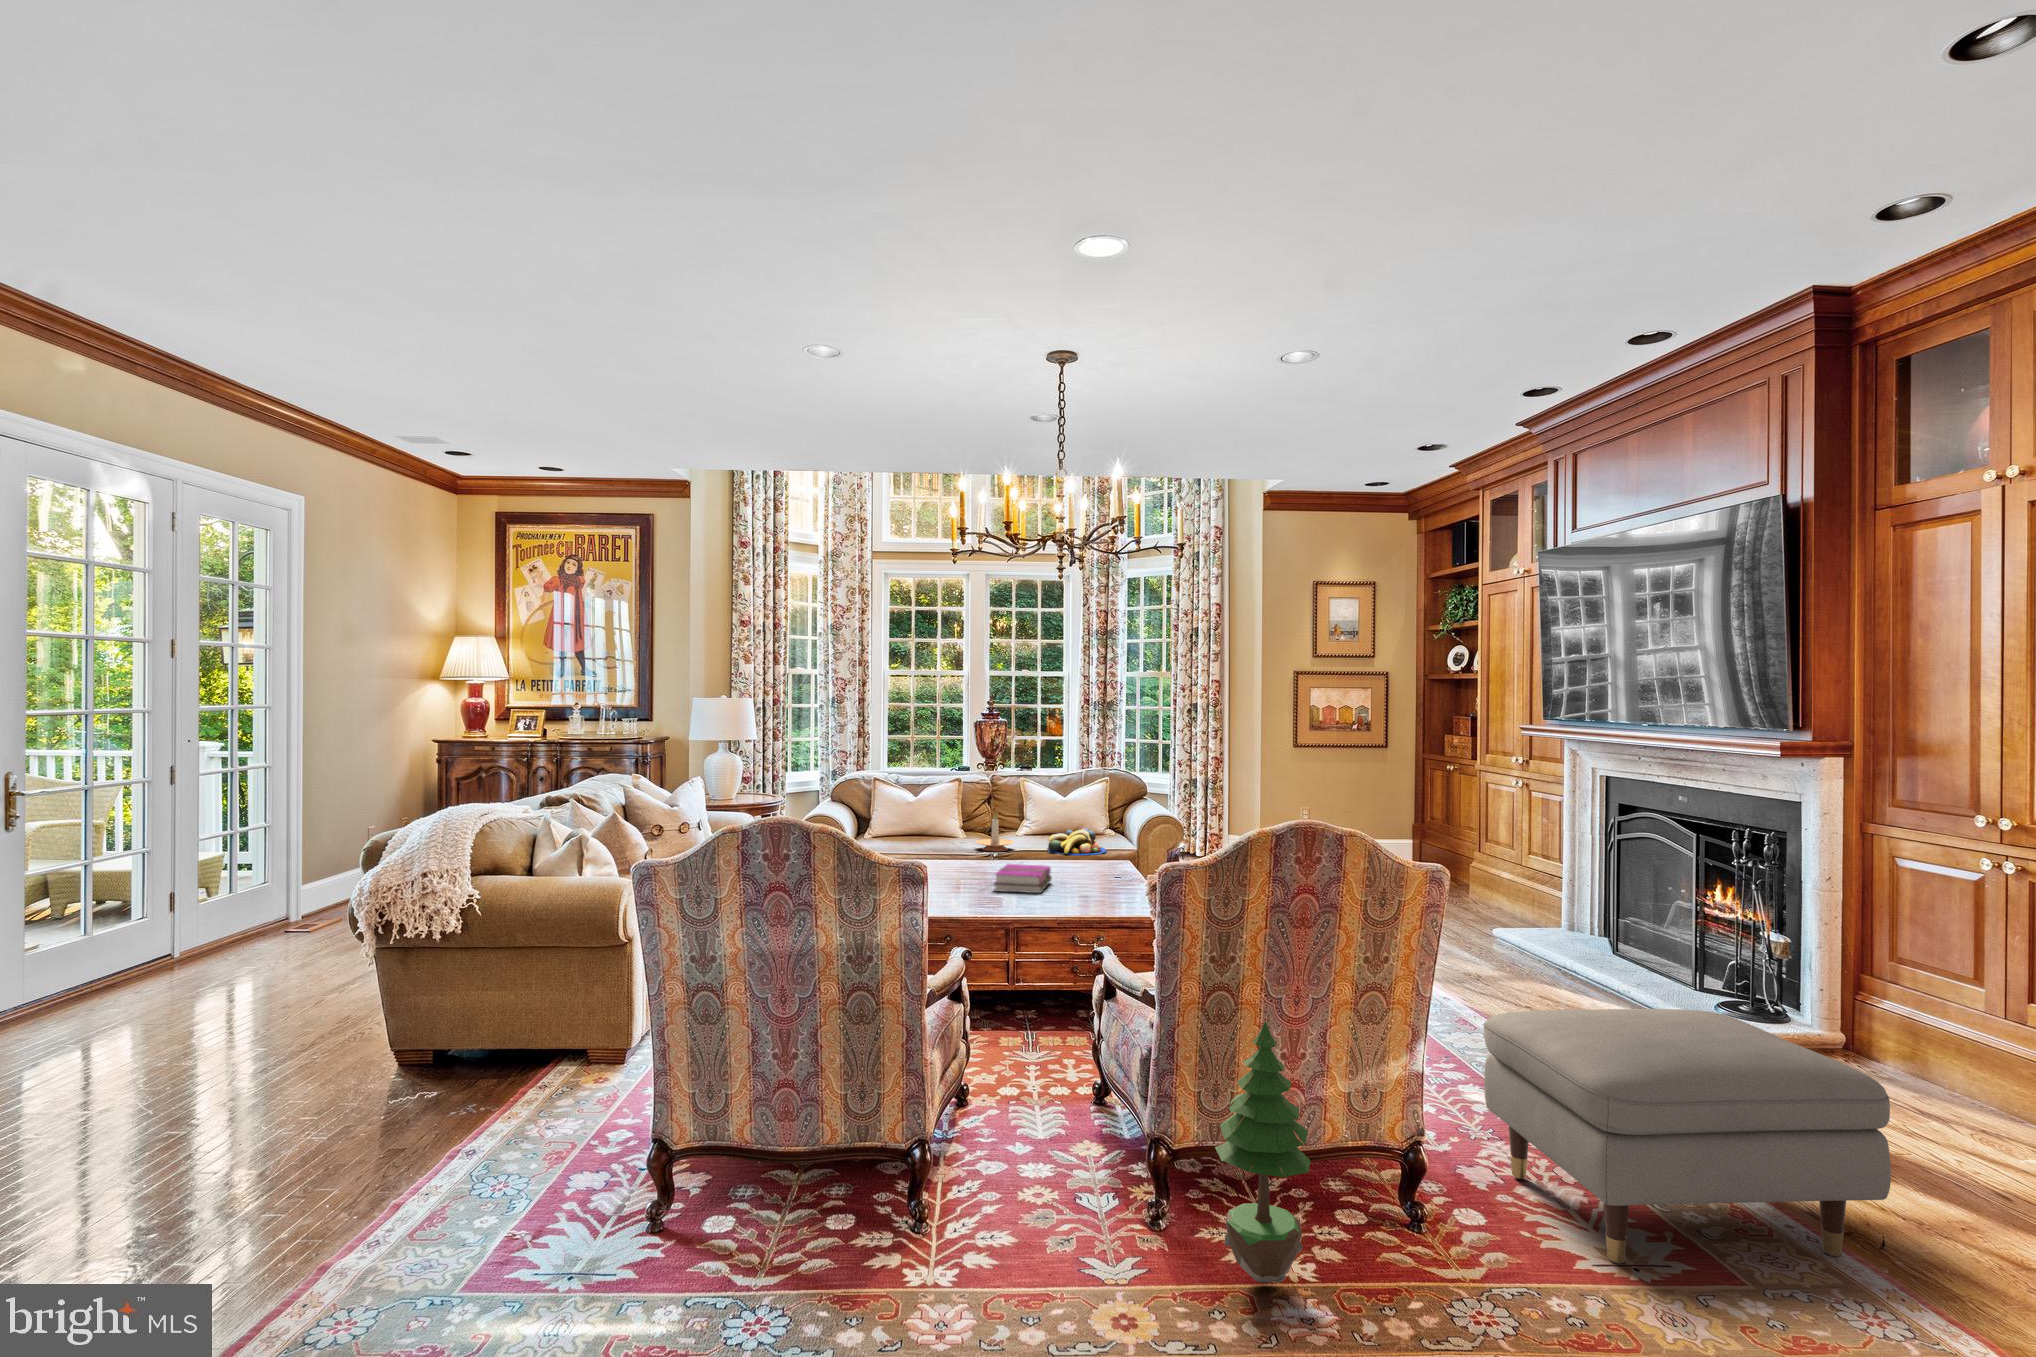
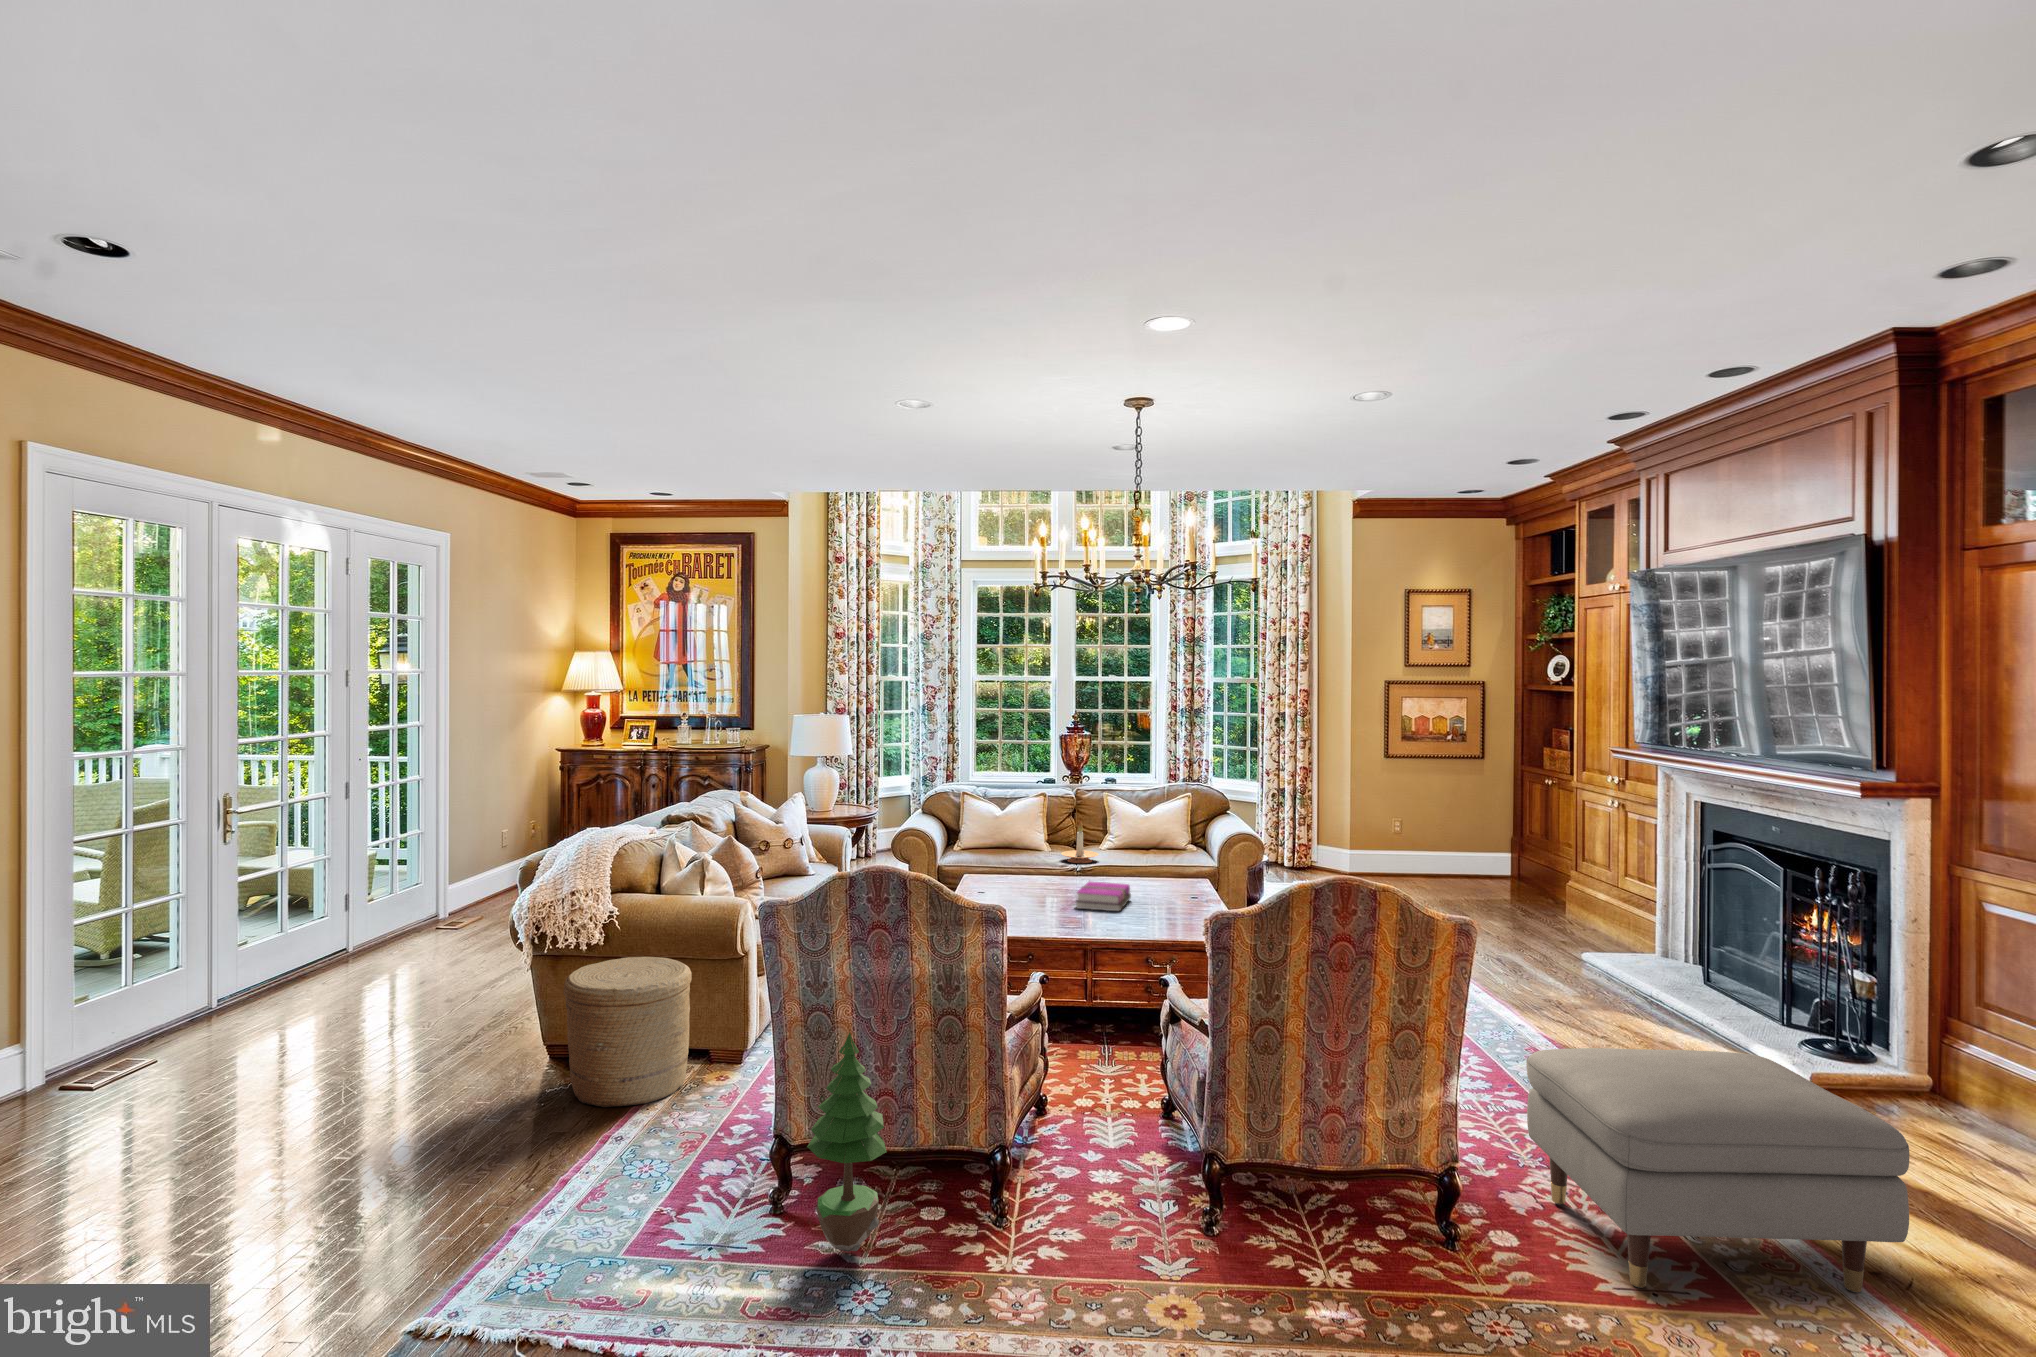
fruit bowl: present [1047,828,1107,856] -> none [1130,842,1188,870]
woven basket: none [411,948,565,1119] -> present [563,957,692,1107]
potted tree: present [1215,1021,1310,1284] -> present [807,1033,887,1252]

